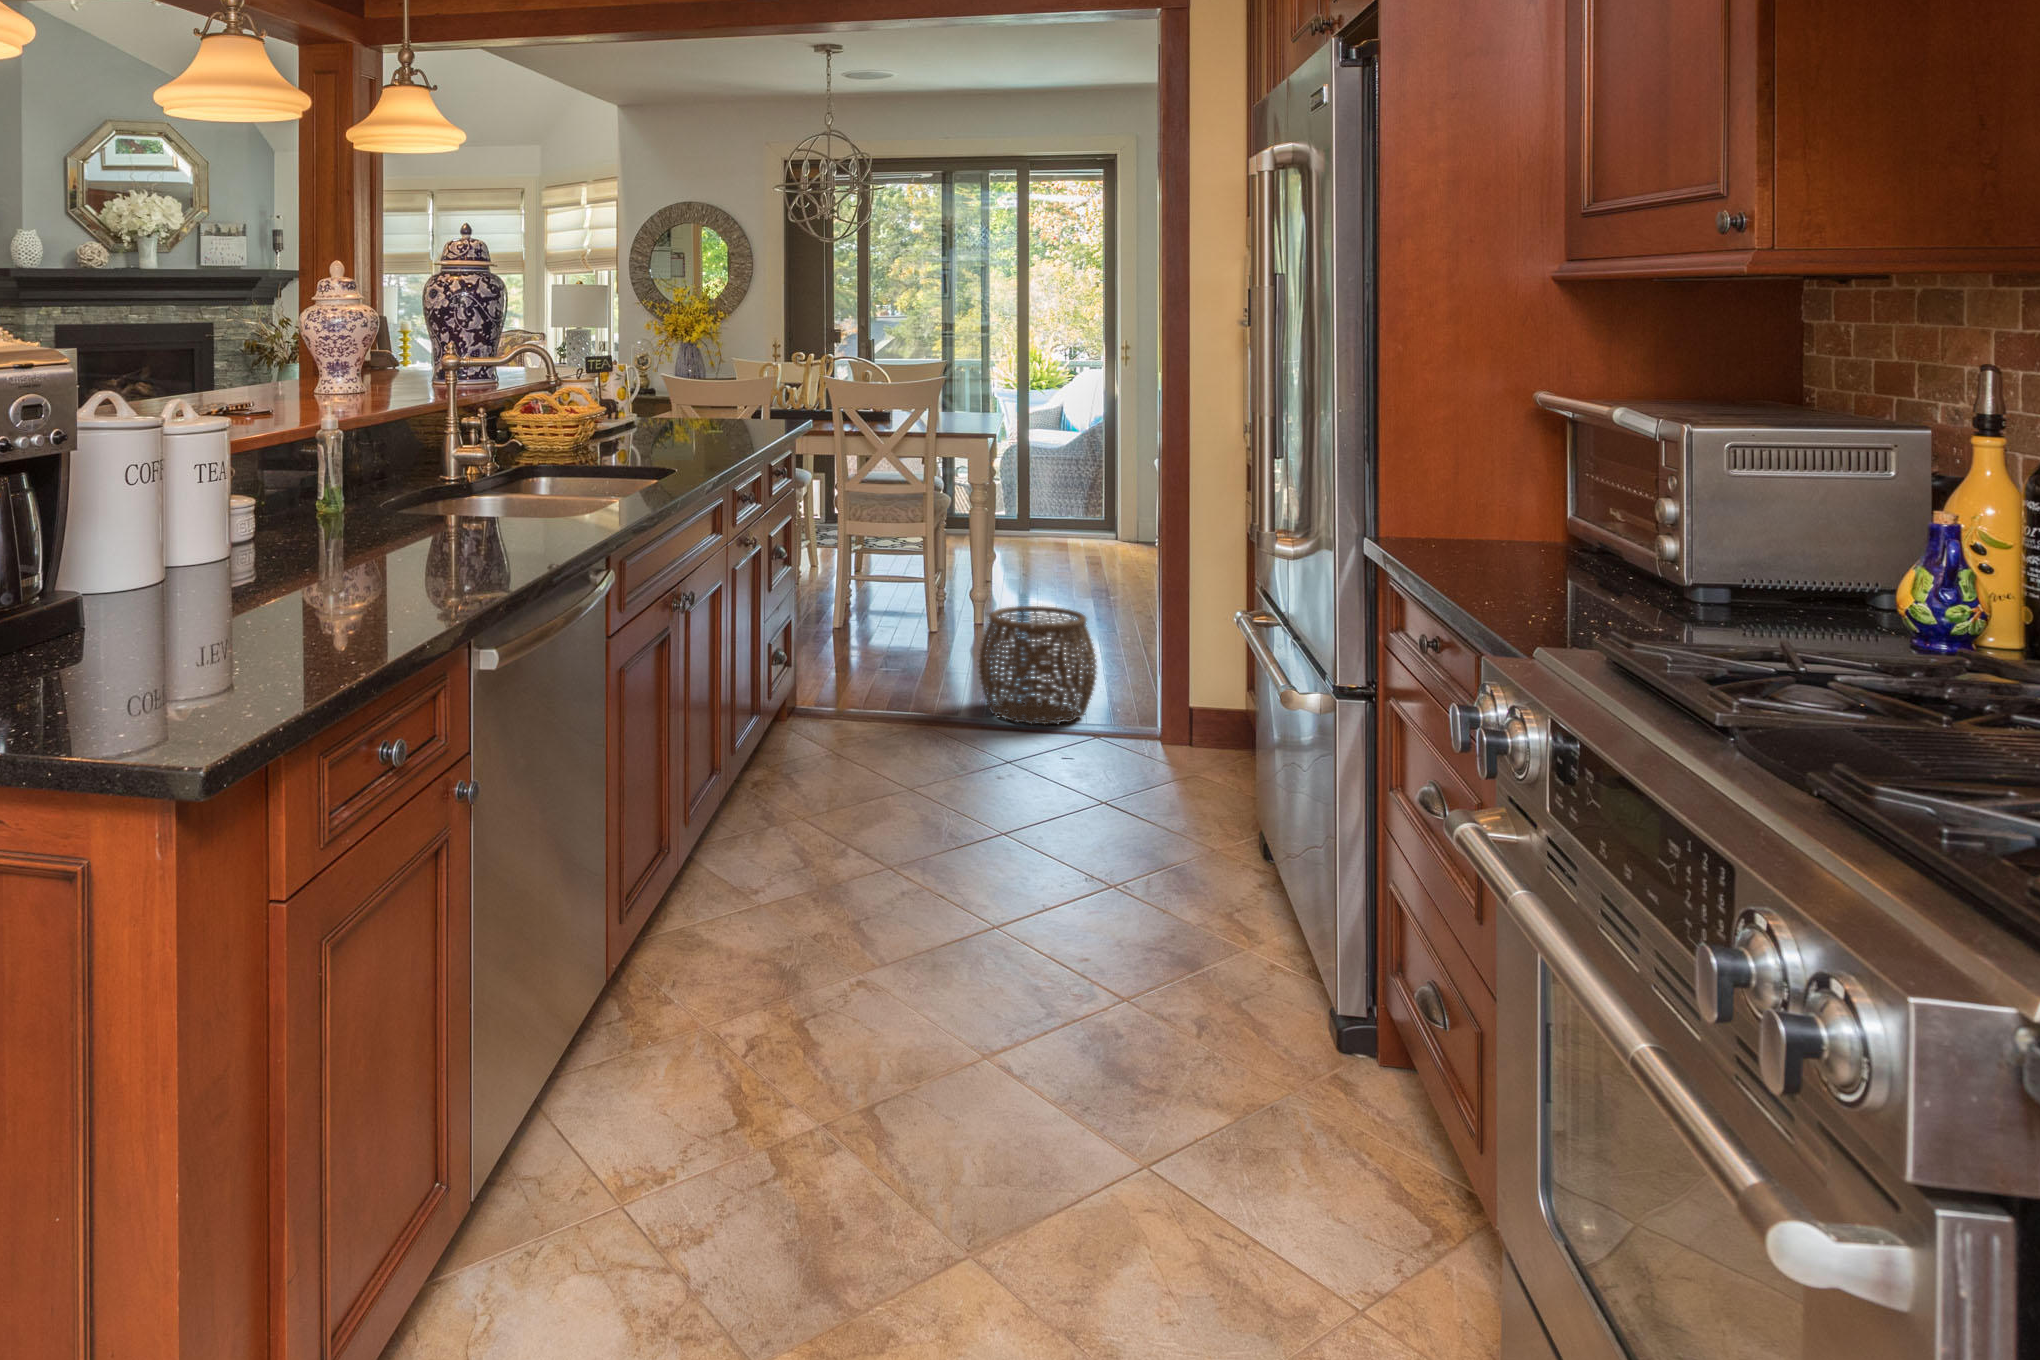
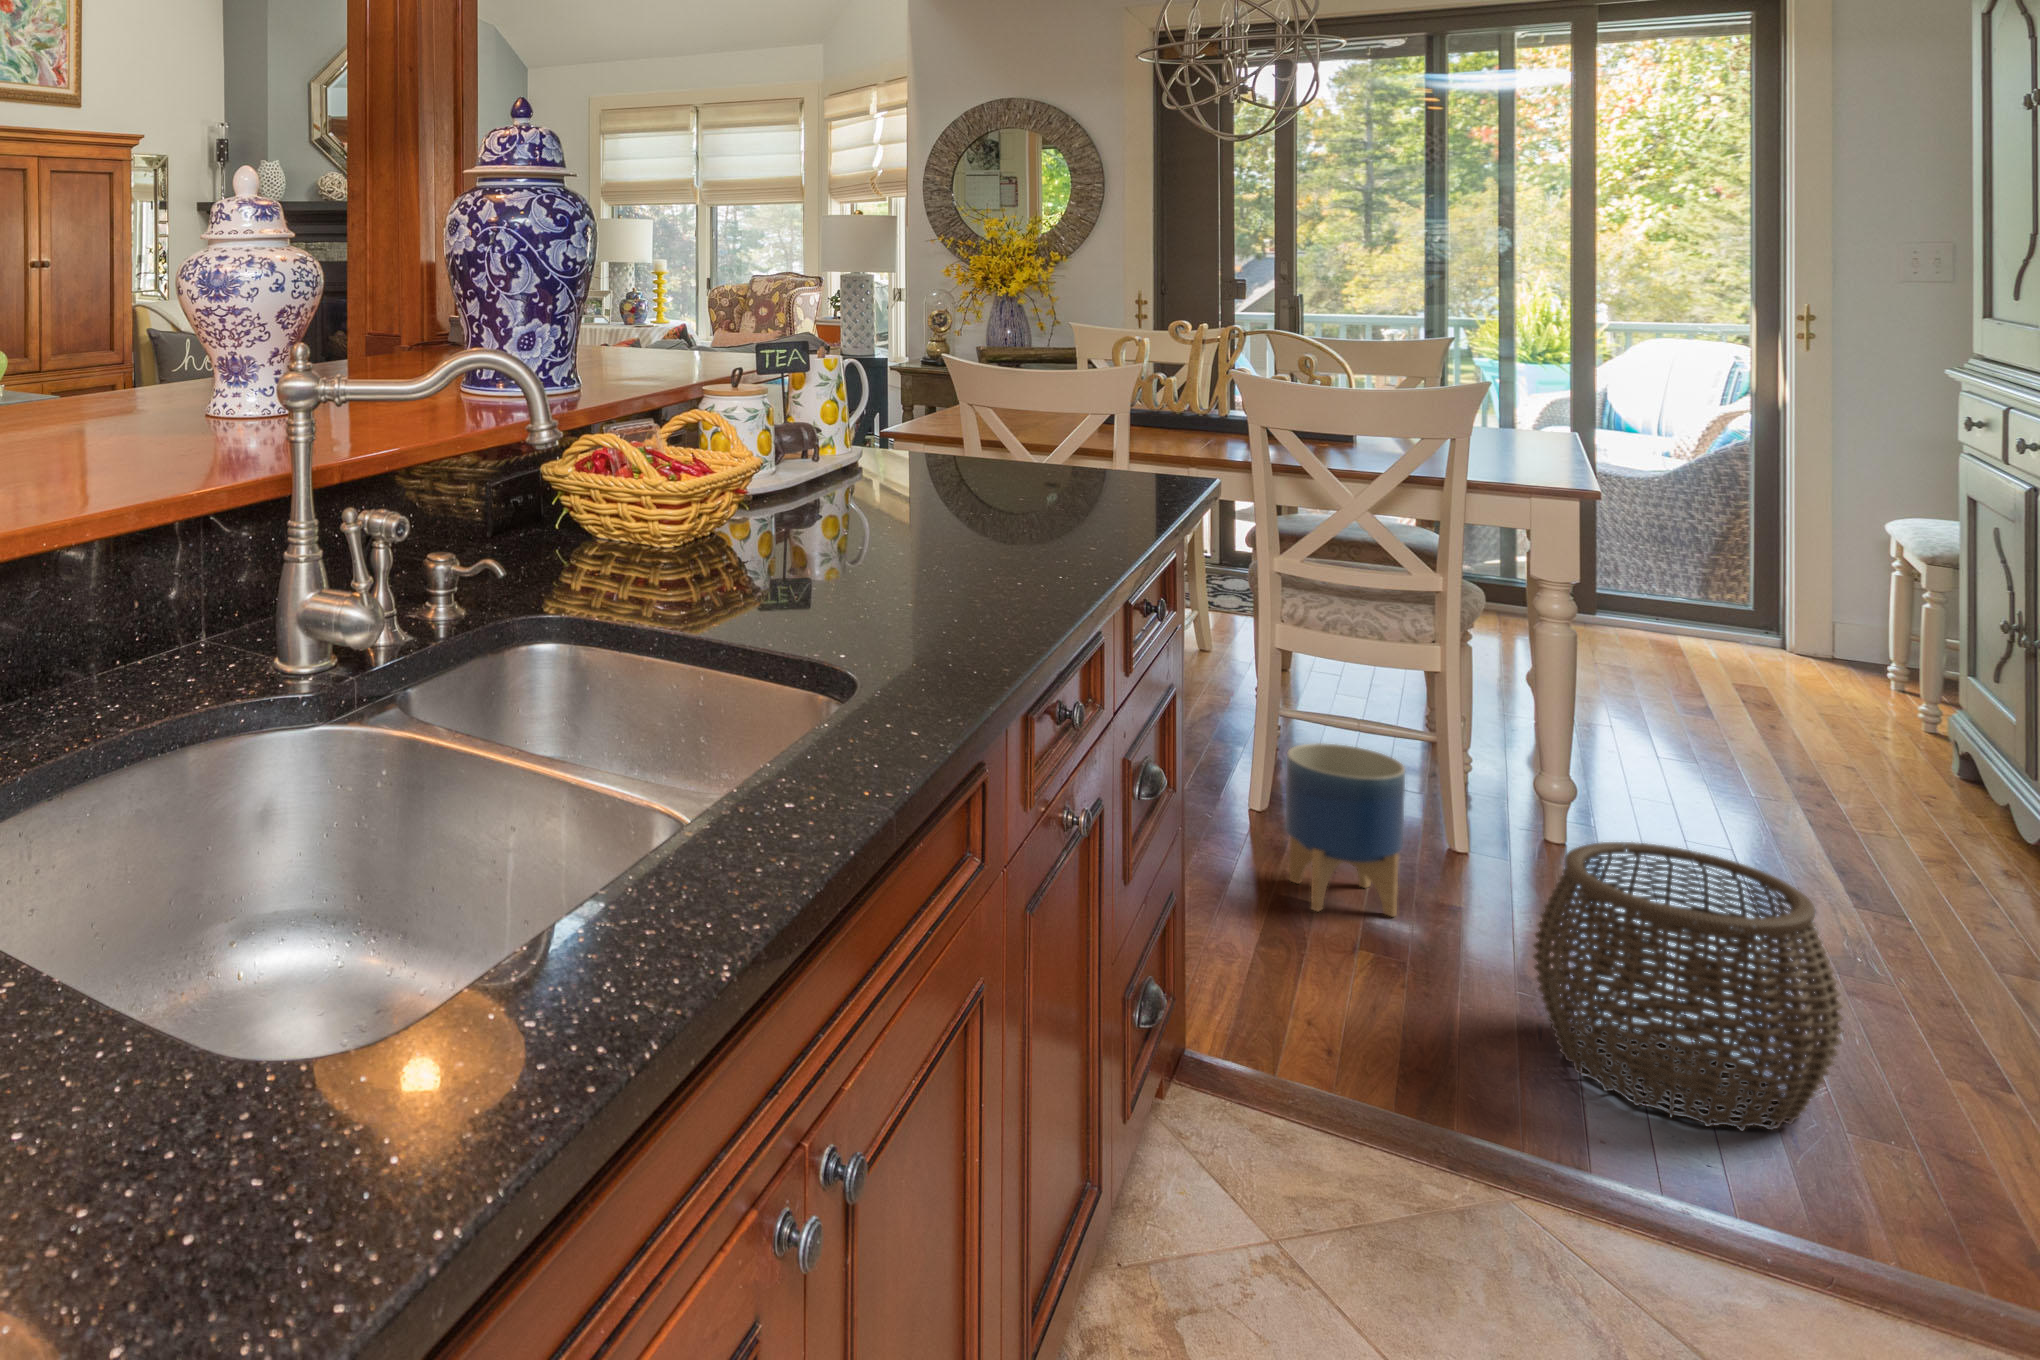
planter: none [868,590,926,680] -> present [1285,743,1405,917]

